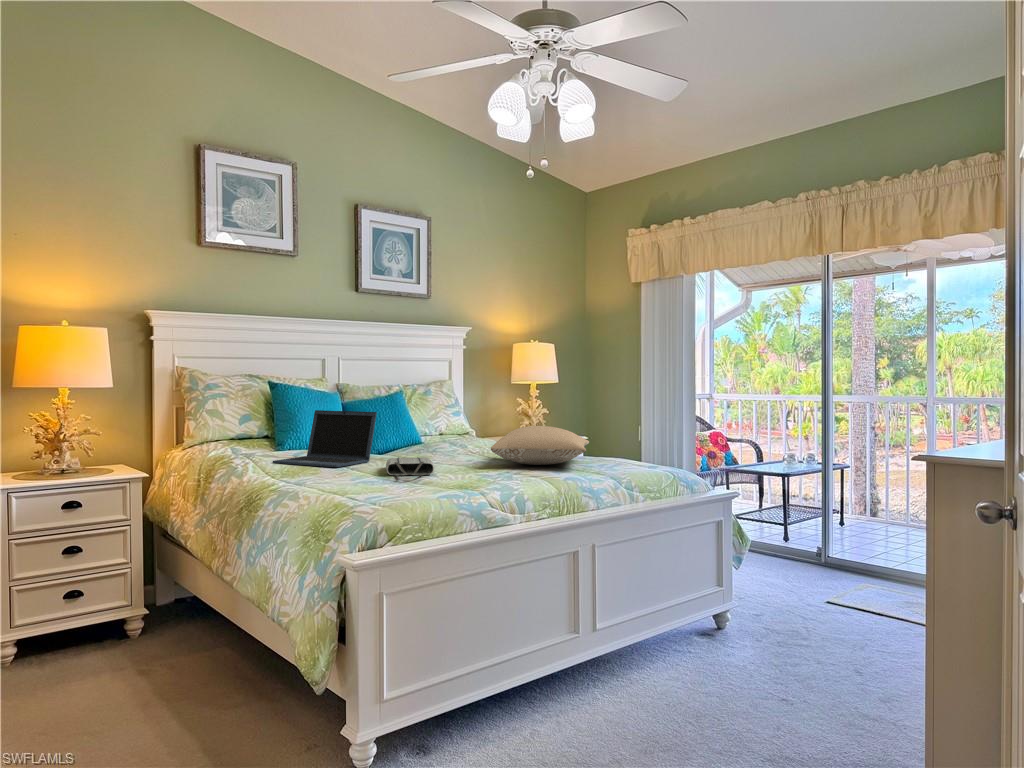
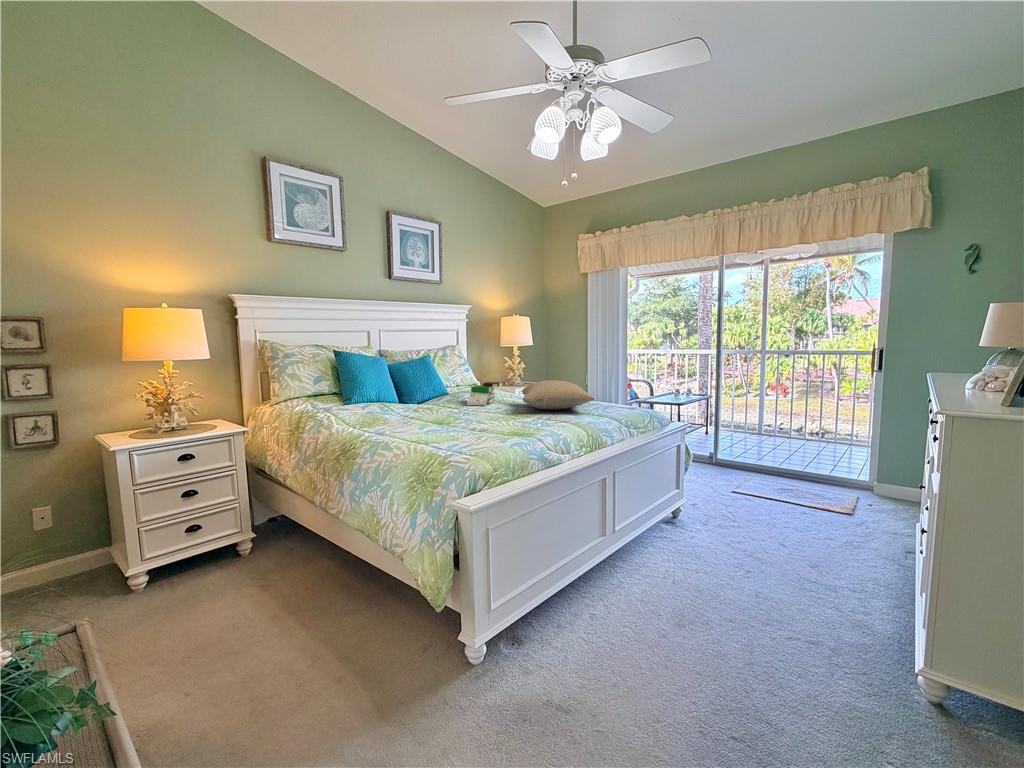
laptop: present [273,410,377,467] -> none [350,372,429,418]
book: none [429,428,481,458] -> present [467,382,502,406]
tote bag: present [386,457,434,477] -> none [445,408,487,426]

